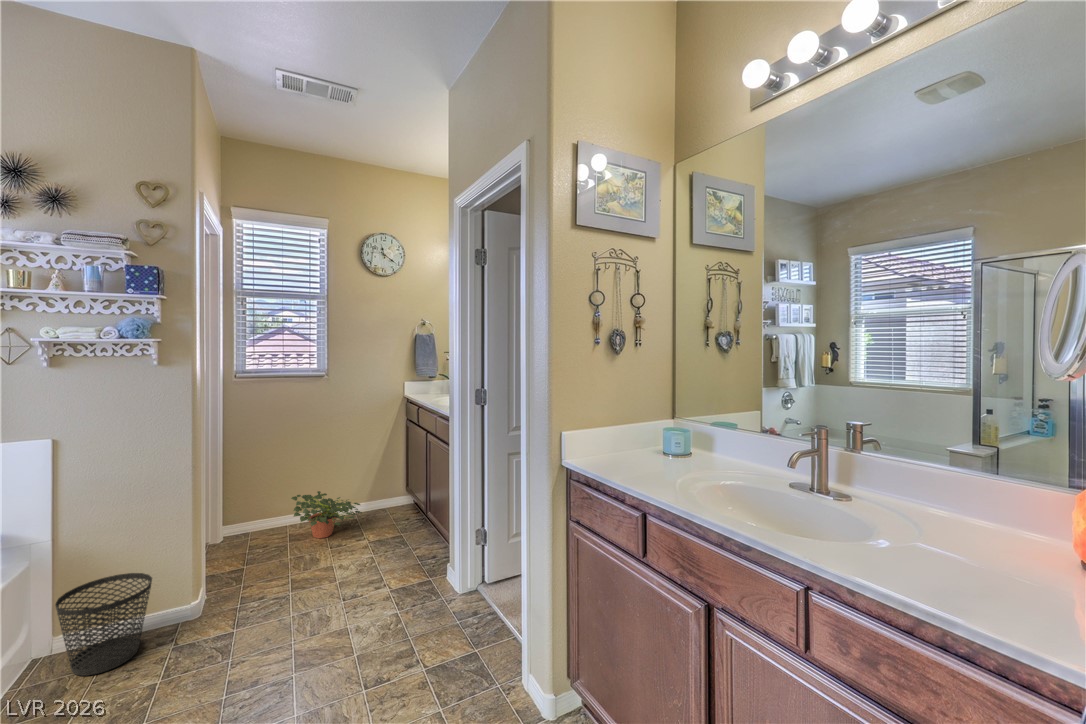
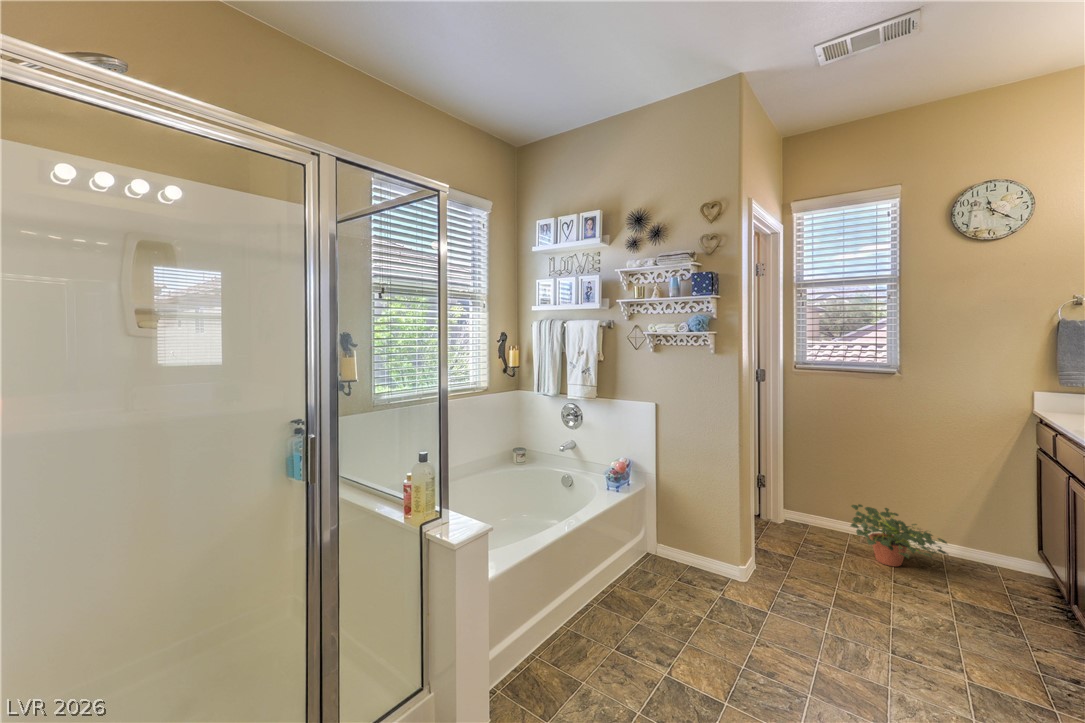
wastebasket: present [55,573,152,676] -> none [652,517,707,590]

